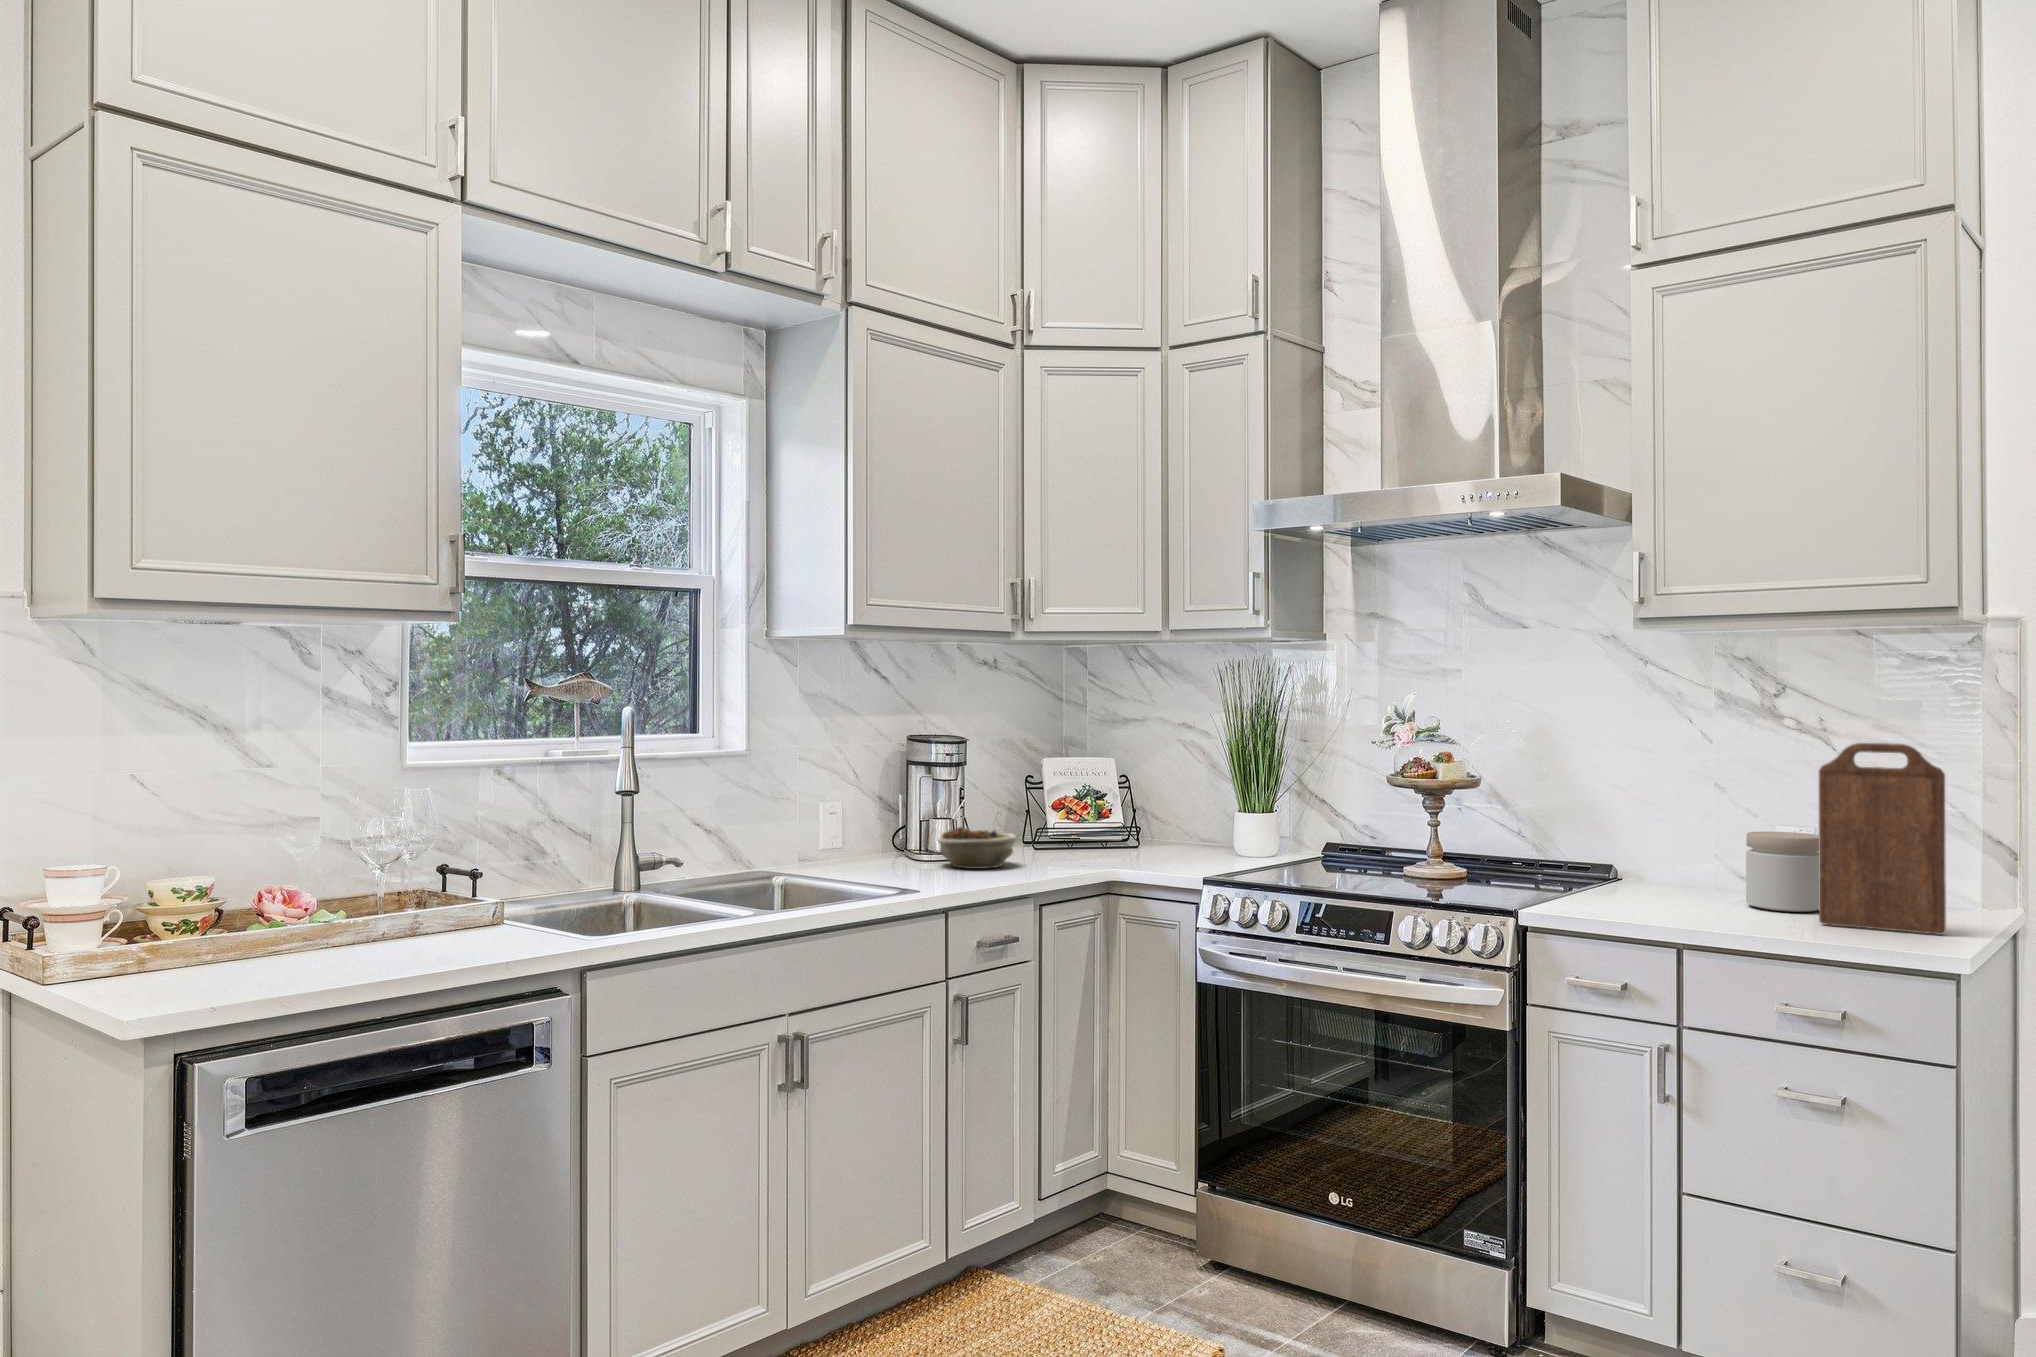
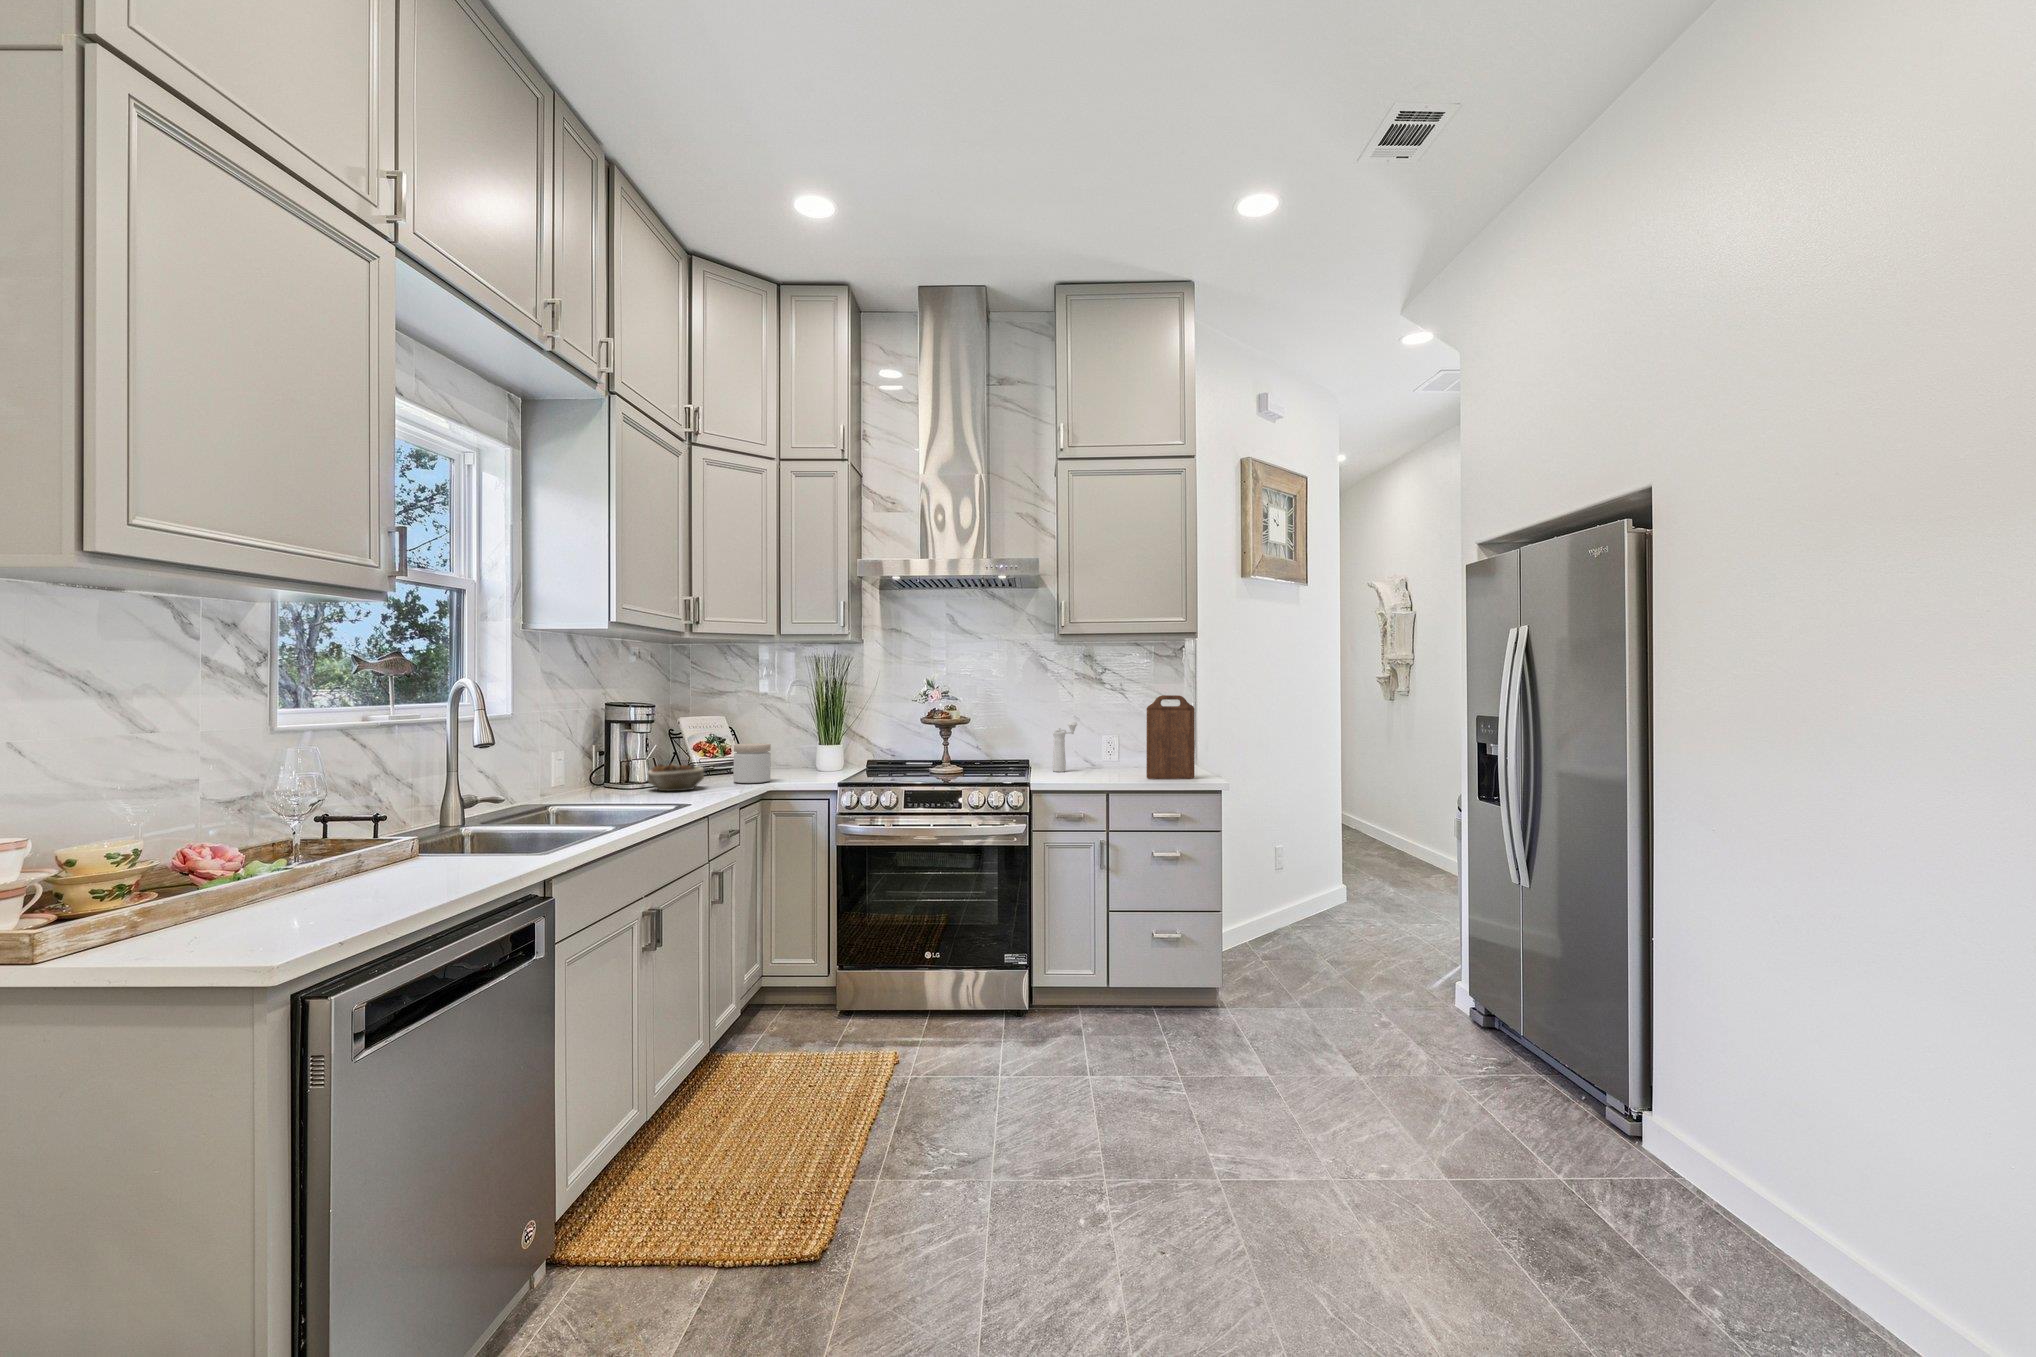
pepper mill: none [1651,790,1720,891] -> present [1053,722,1077,772]
jar: present [1746,831,1819,912] -> present [733,743,771,783]

